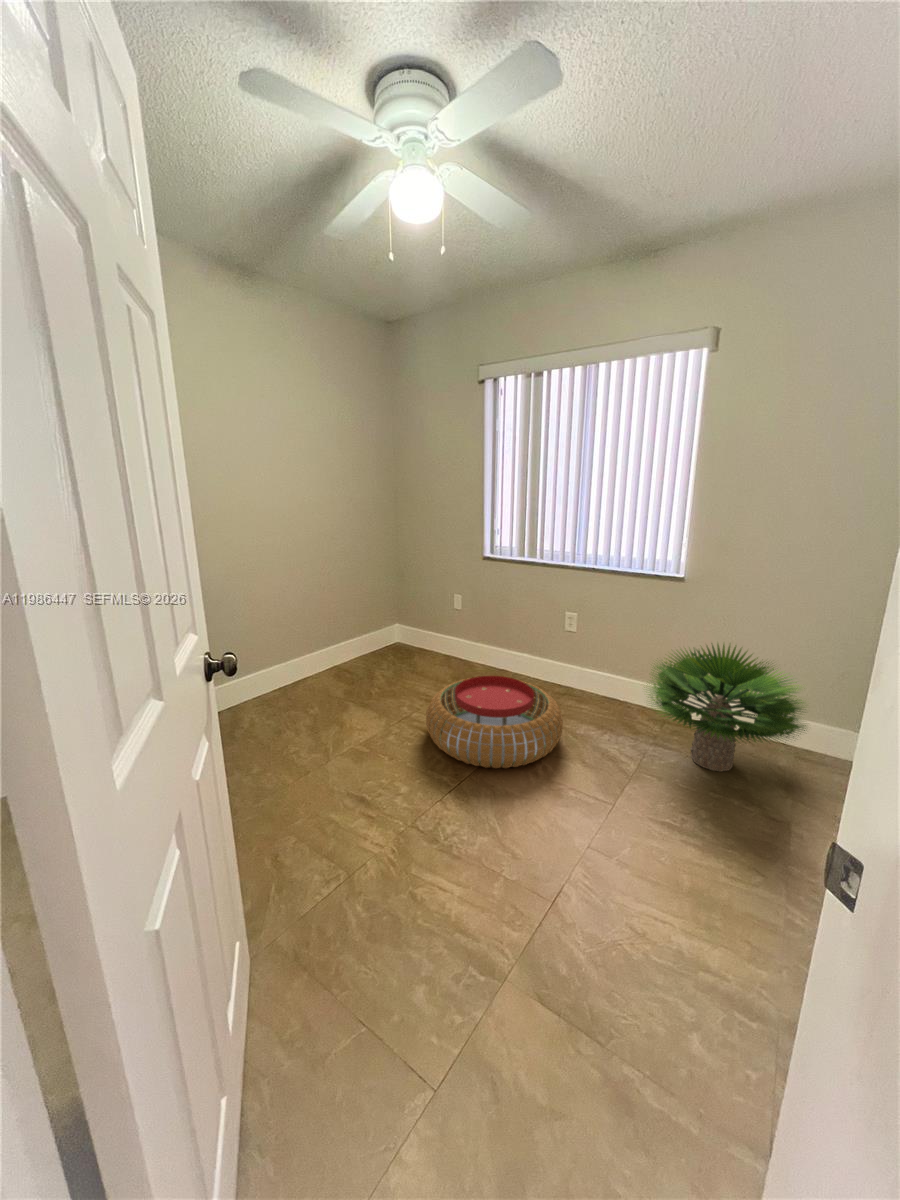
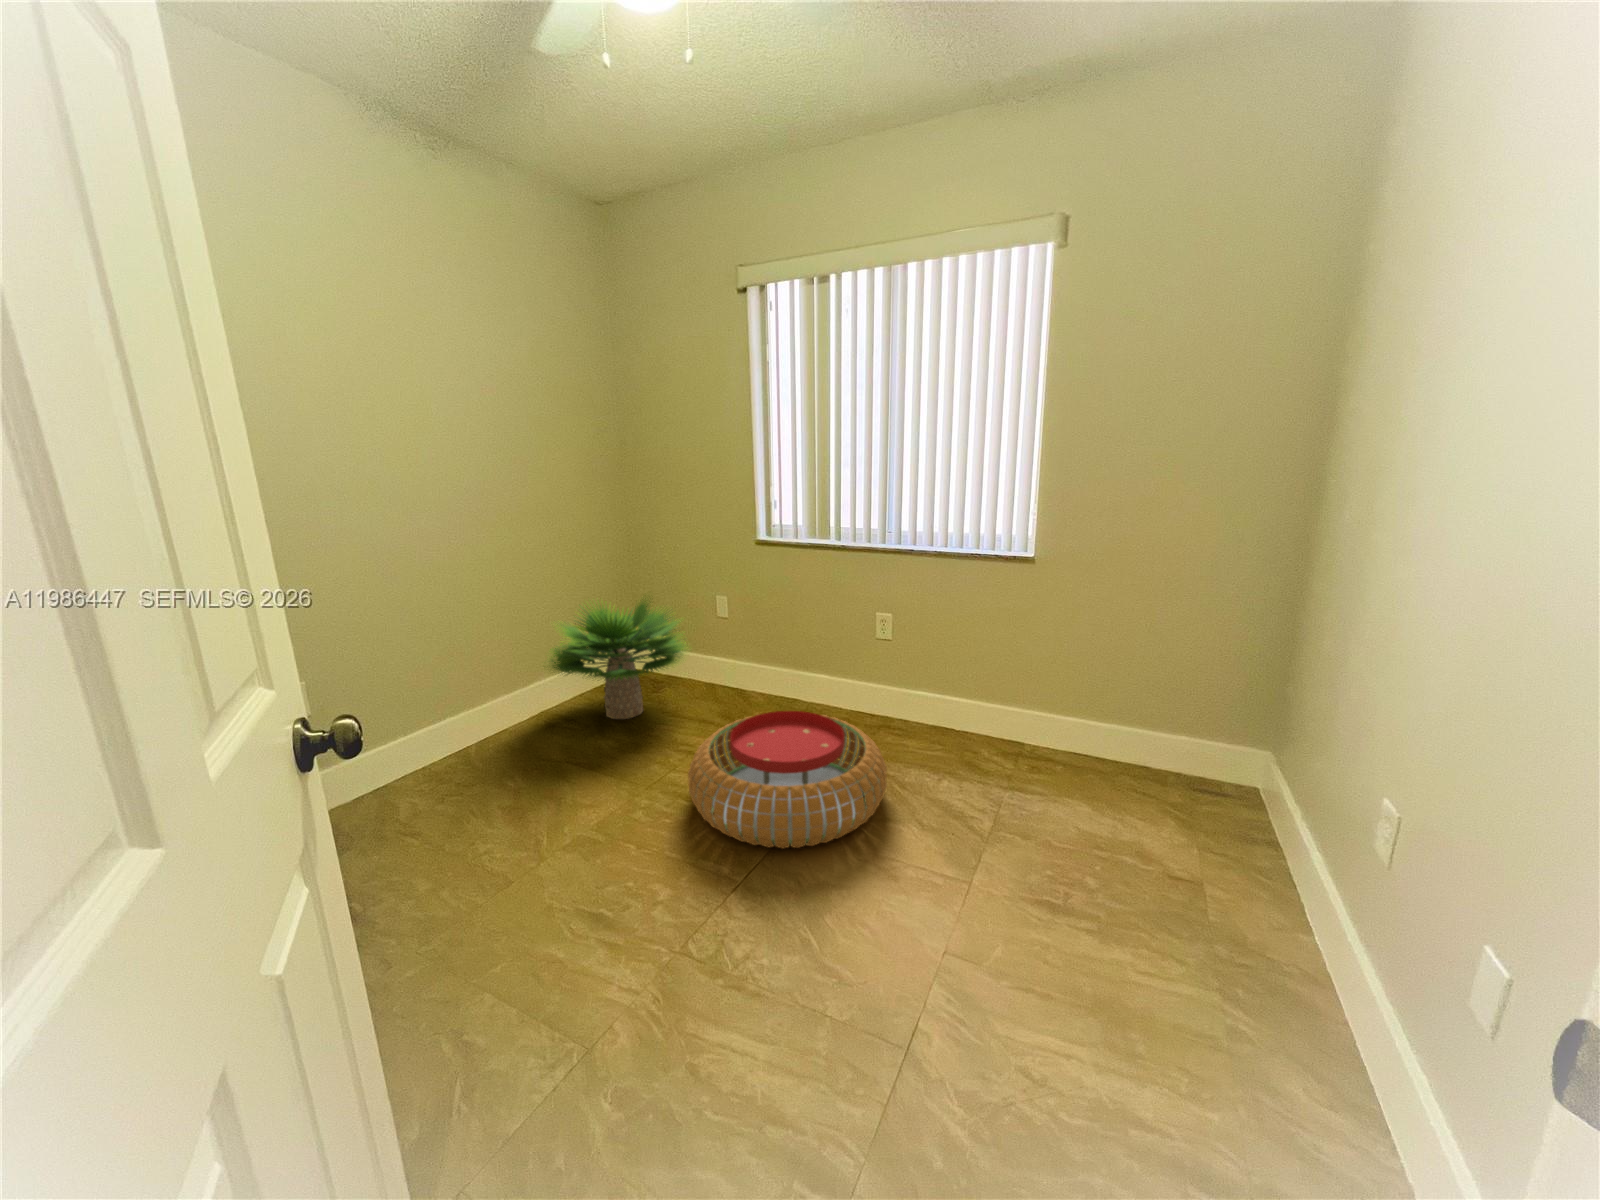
potted plant: present [649,644,806,771] -> present [550,598,686,719]

